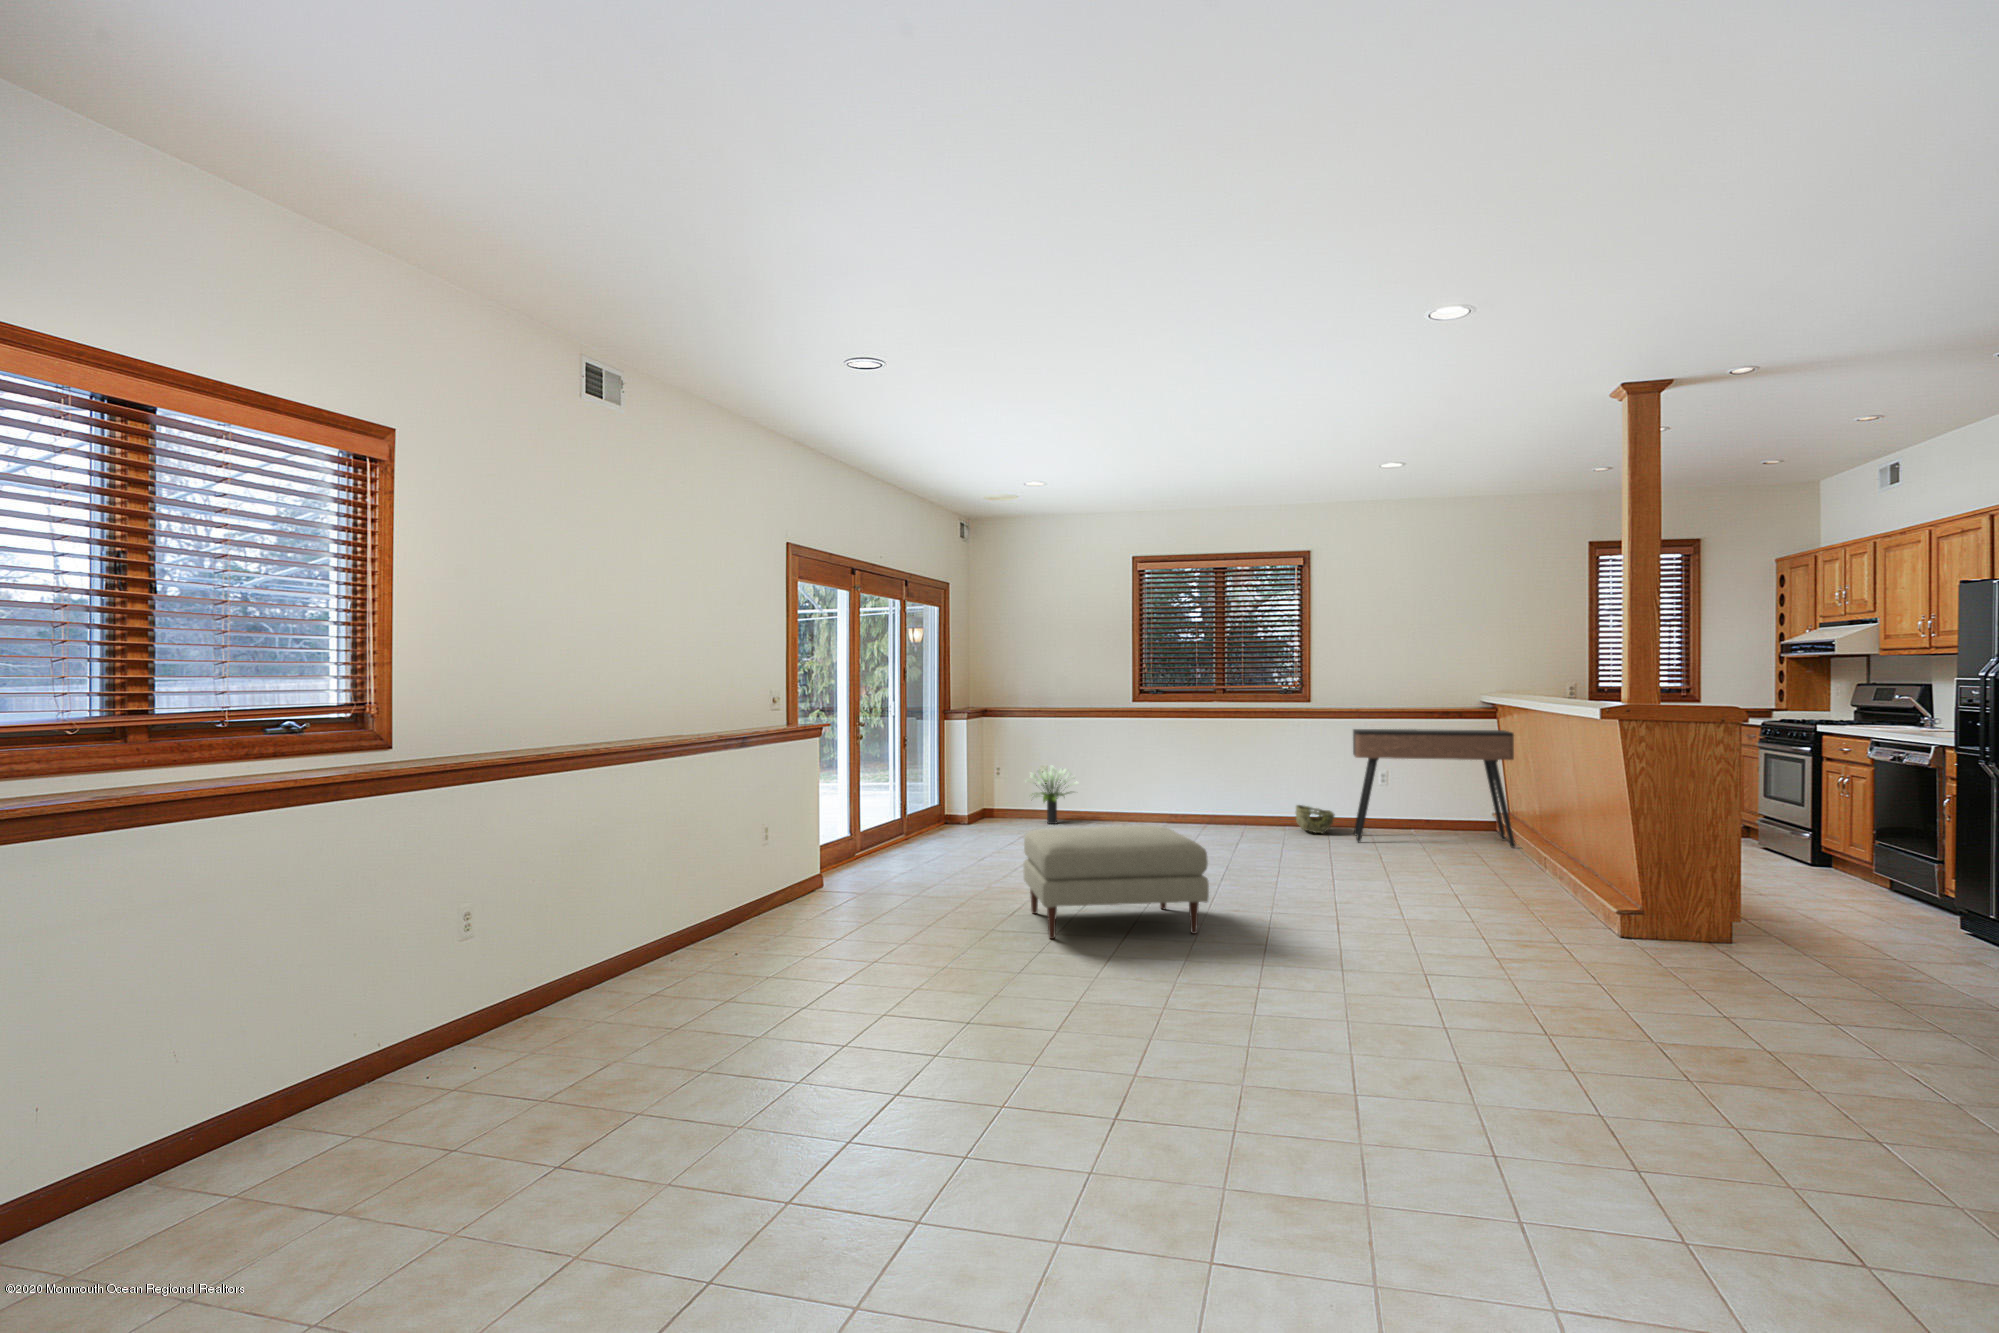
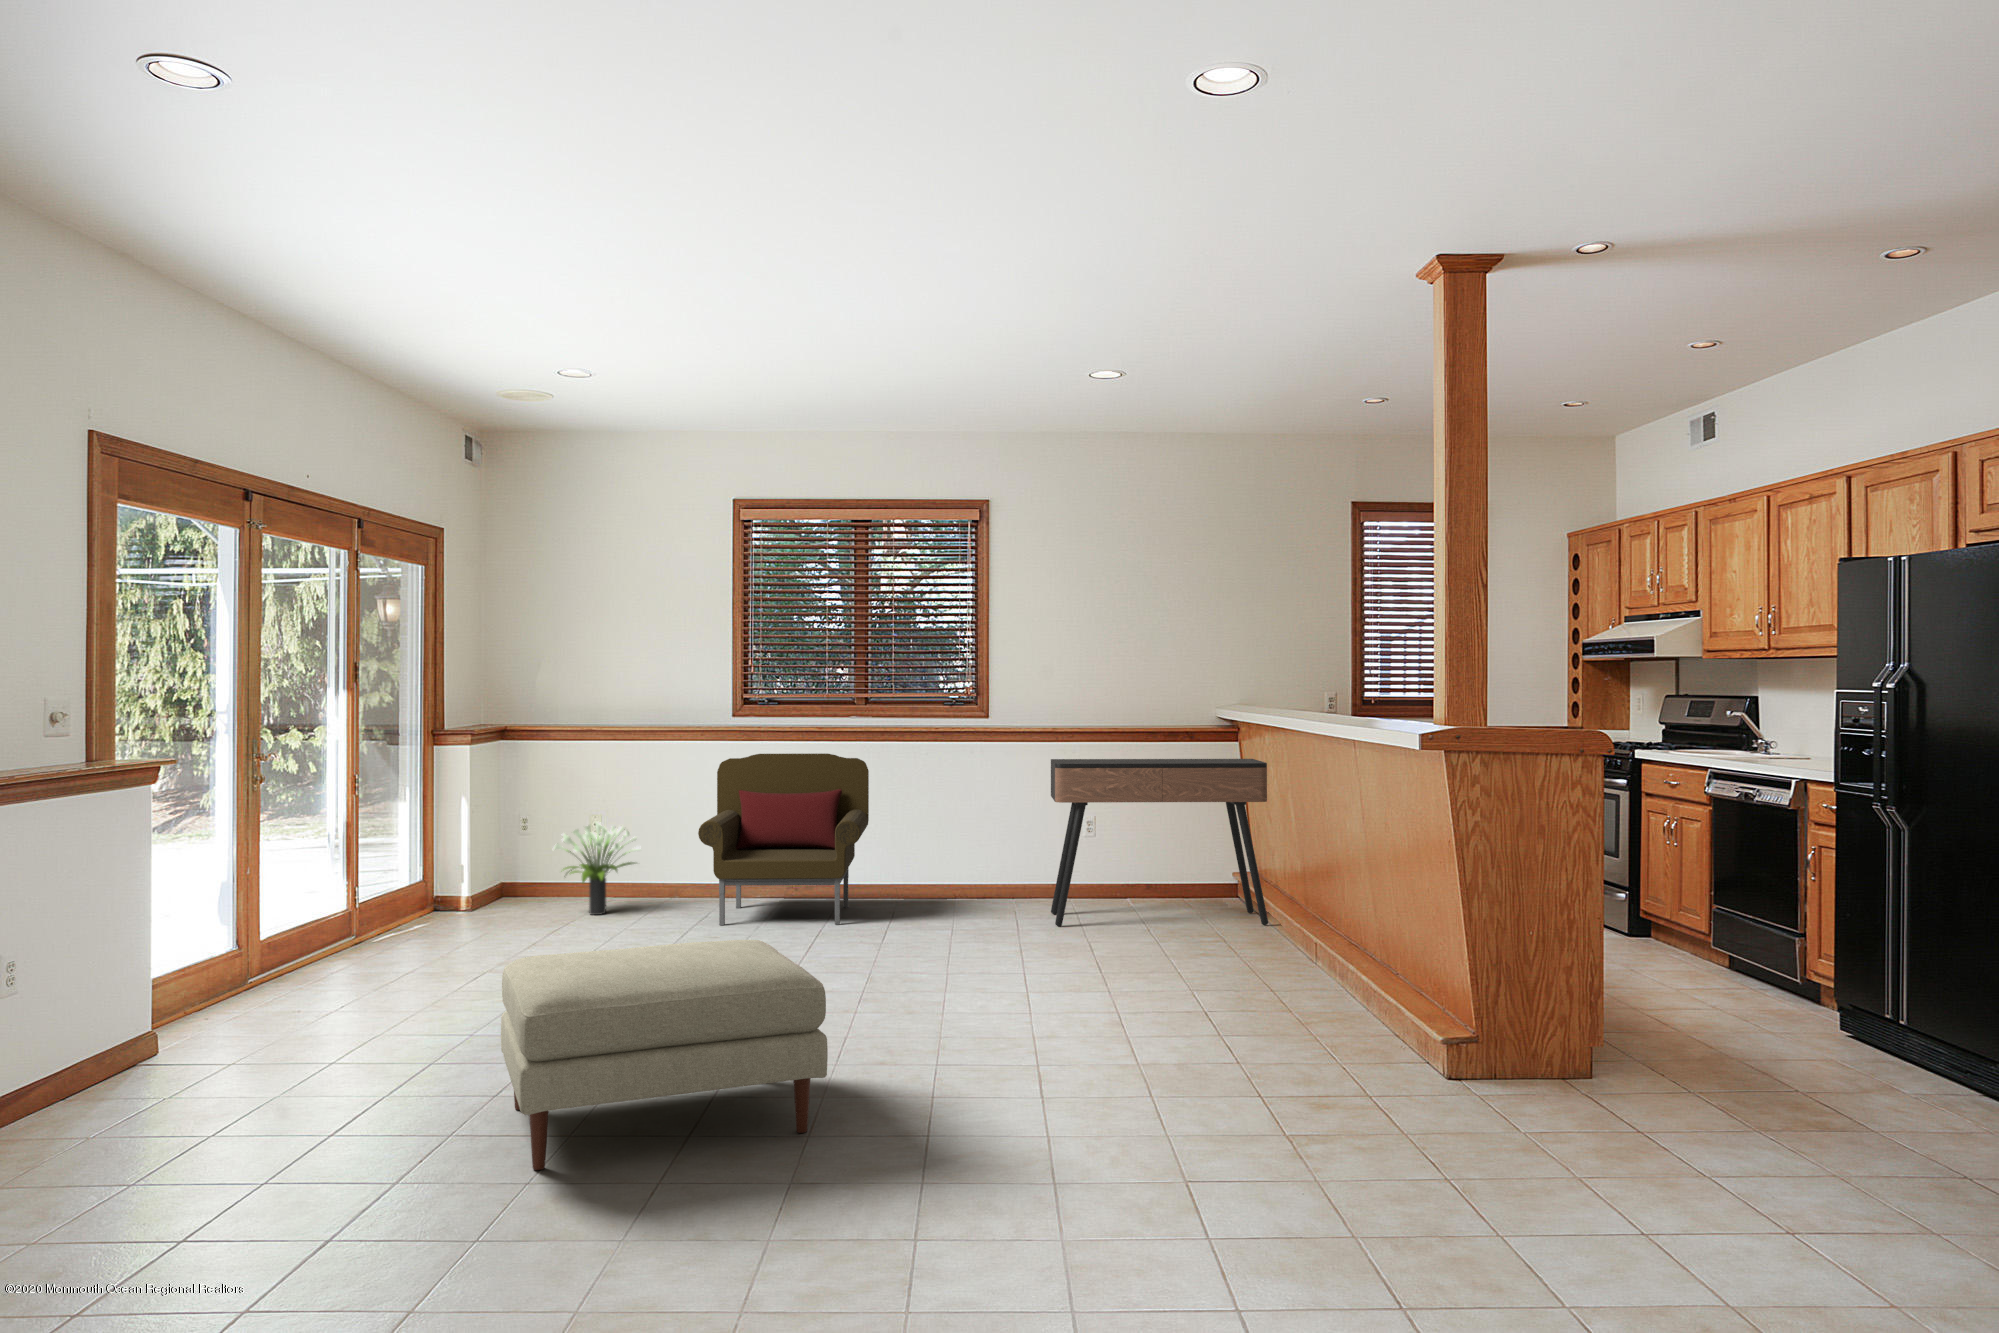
armchair: none [1115,724,1226,835] -> present [698,753,869,925]
woven basket: present [1296,805,1335,833] -> none [969,871,1025,914]

